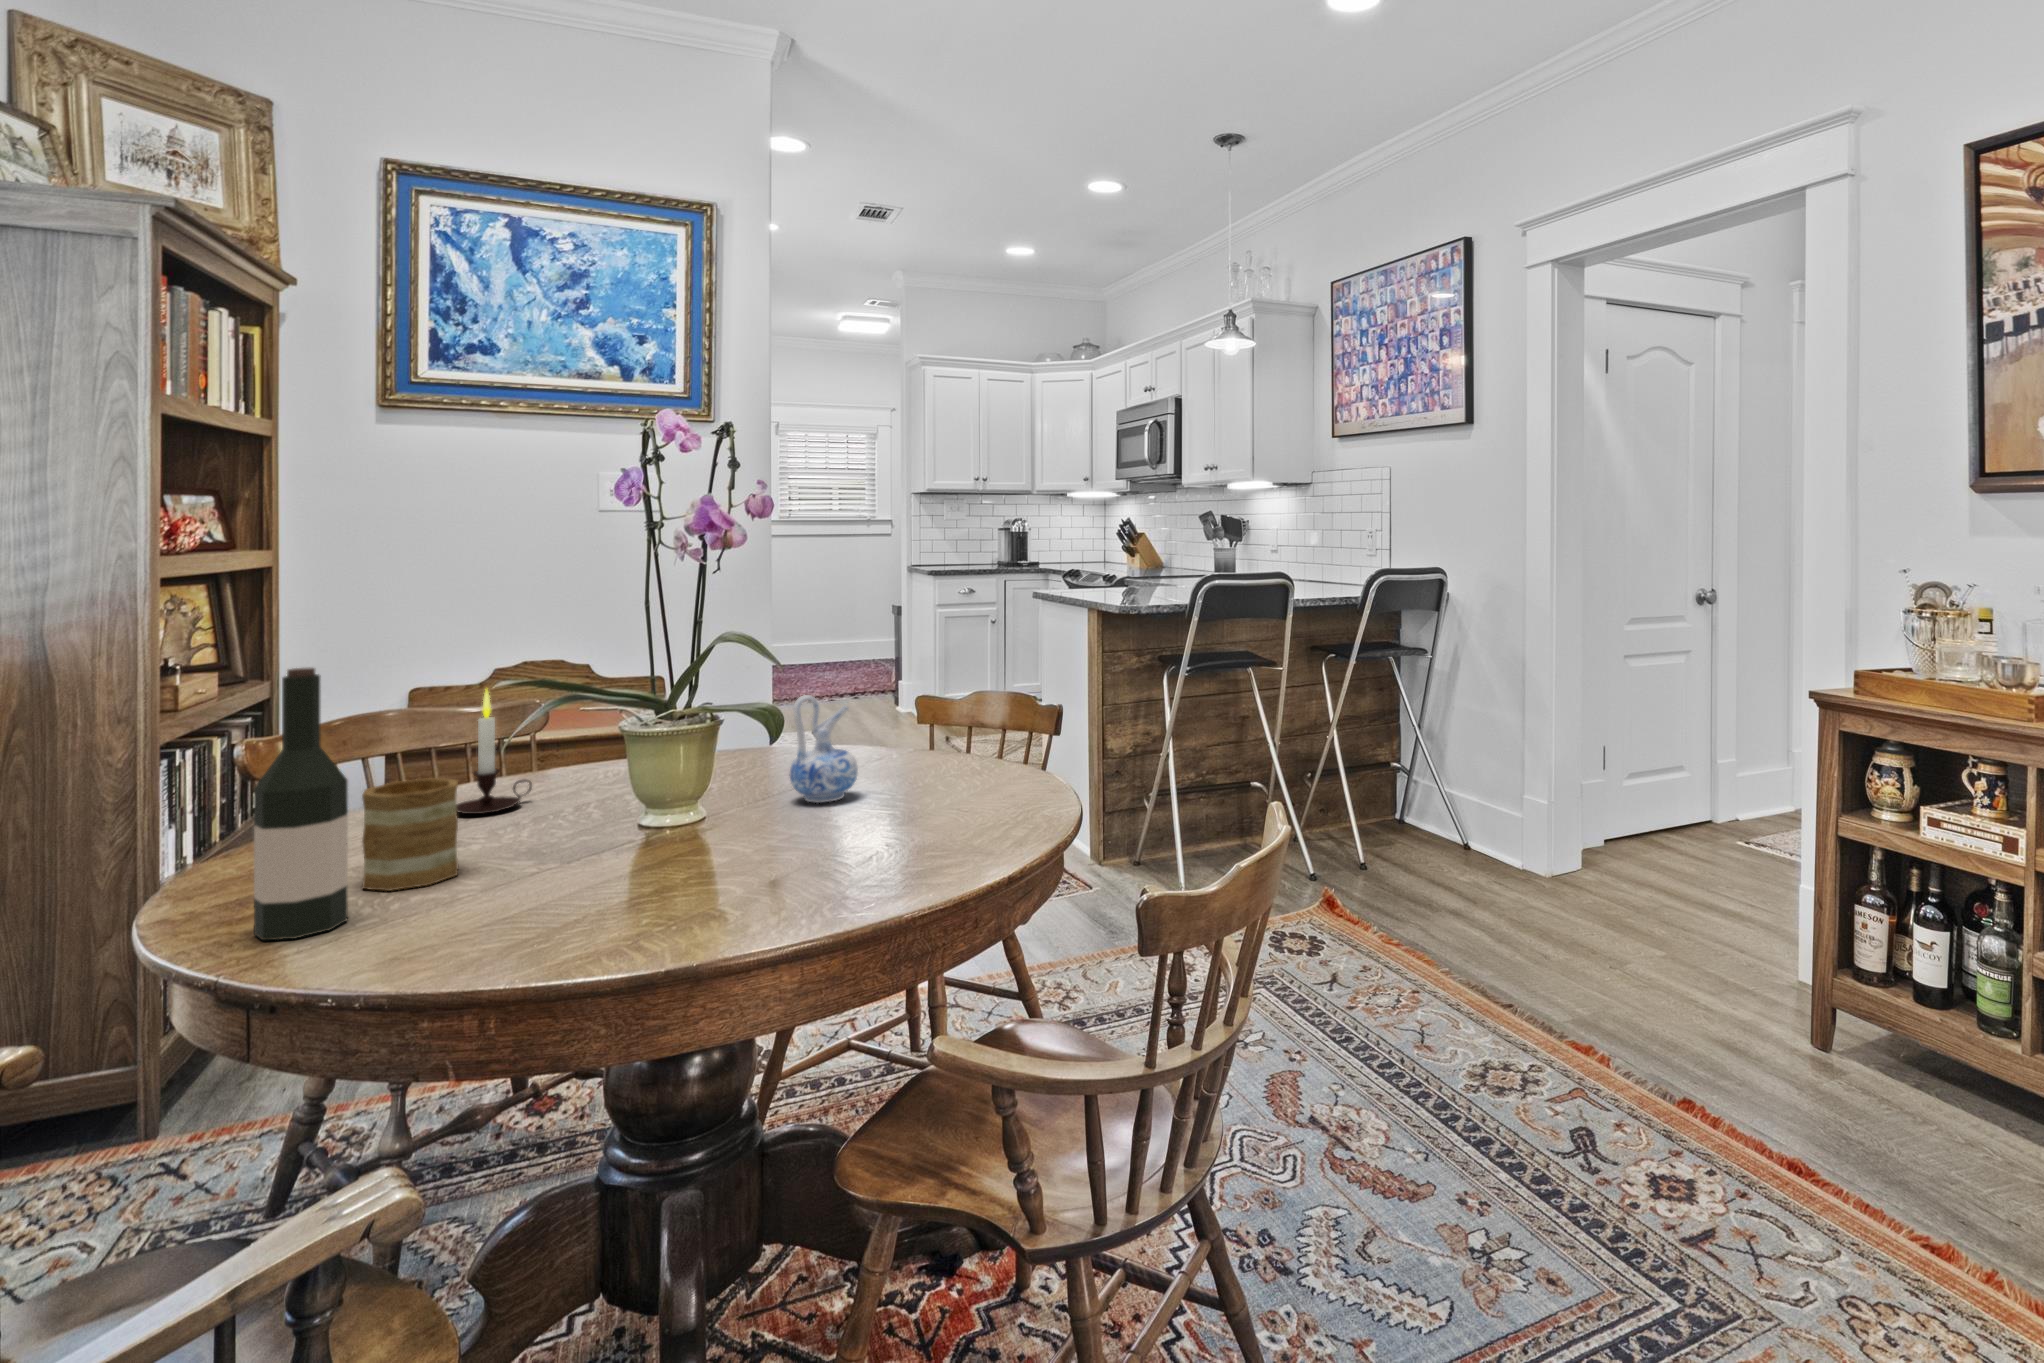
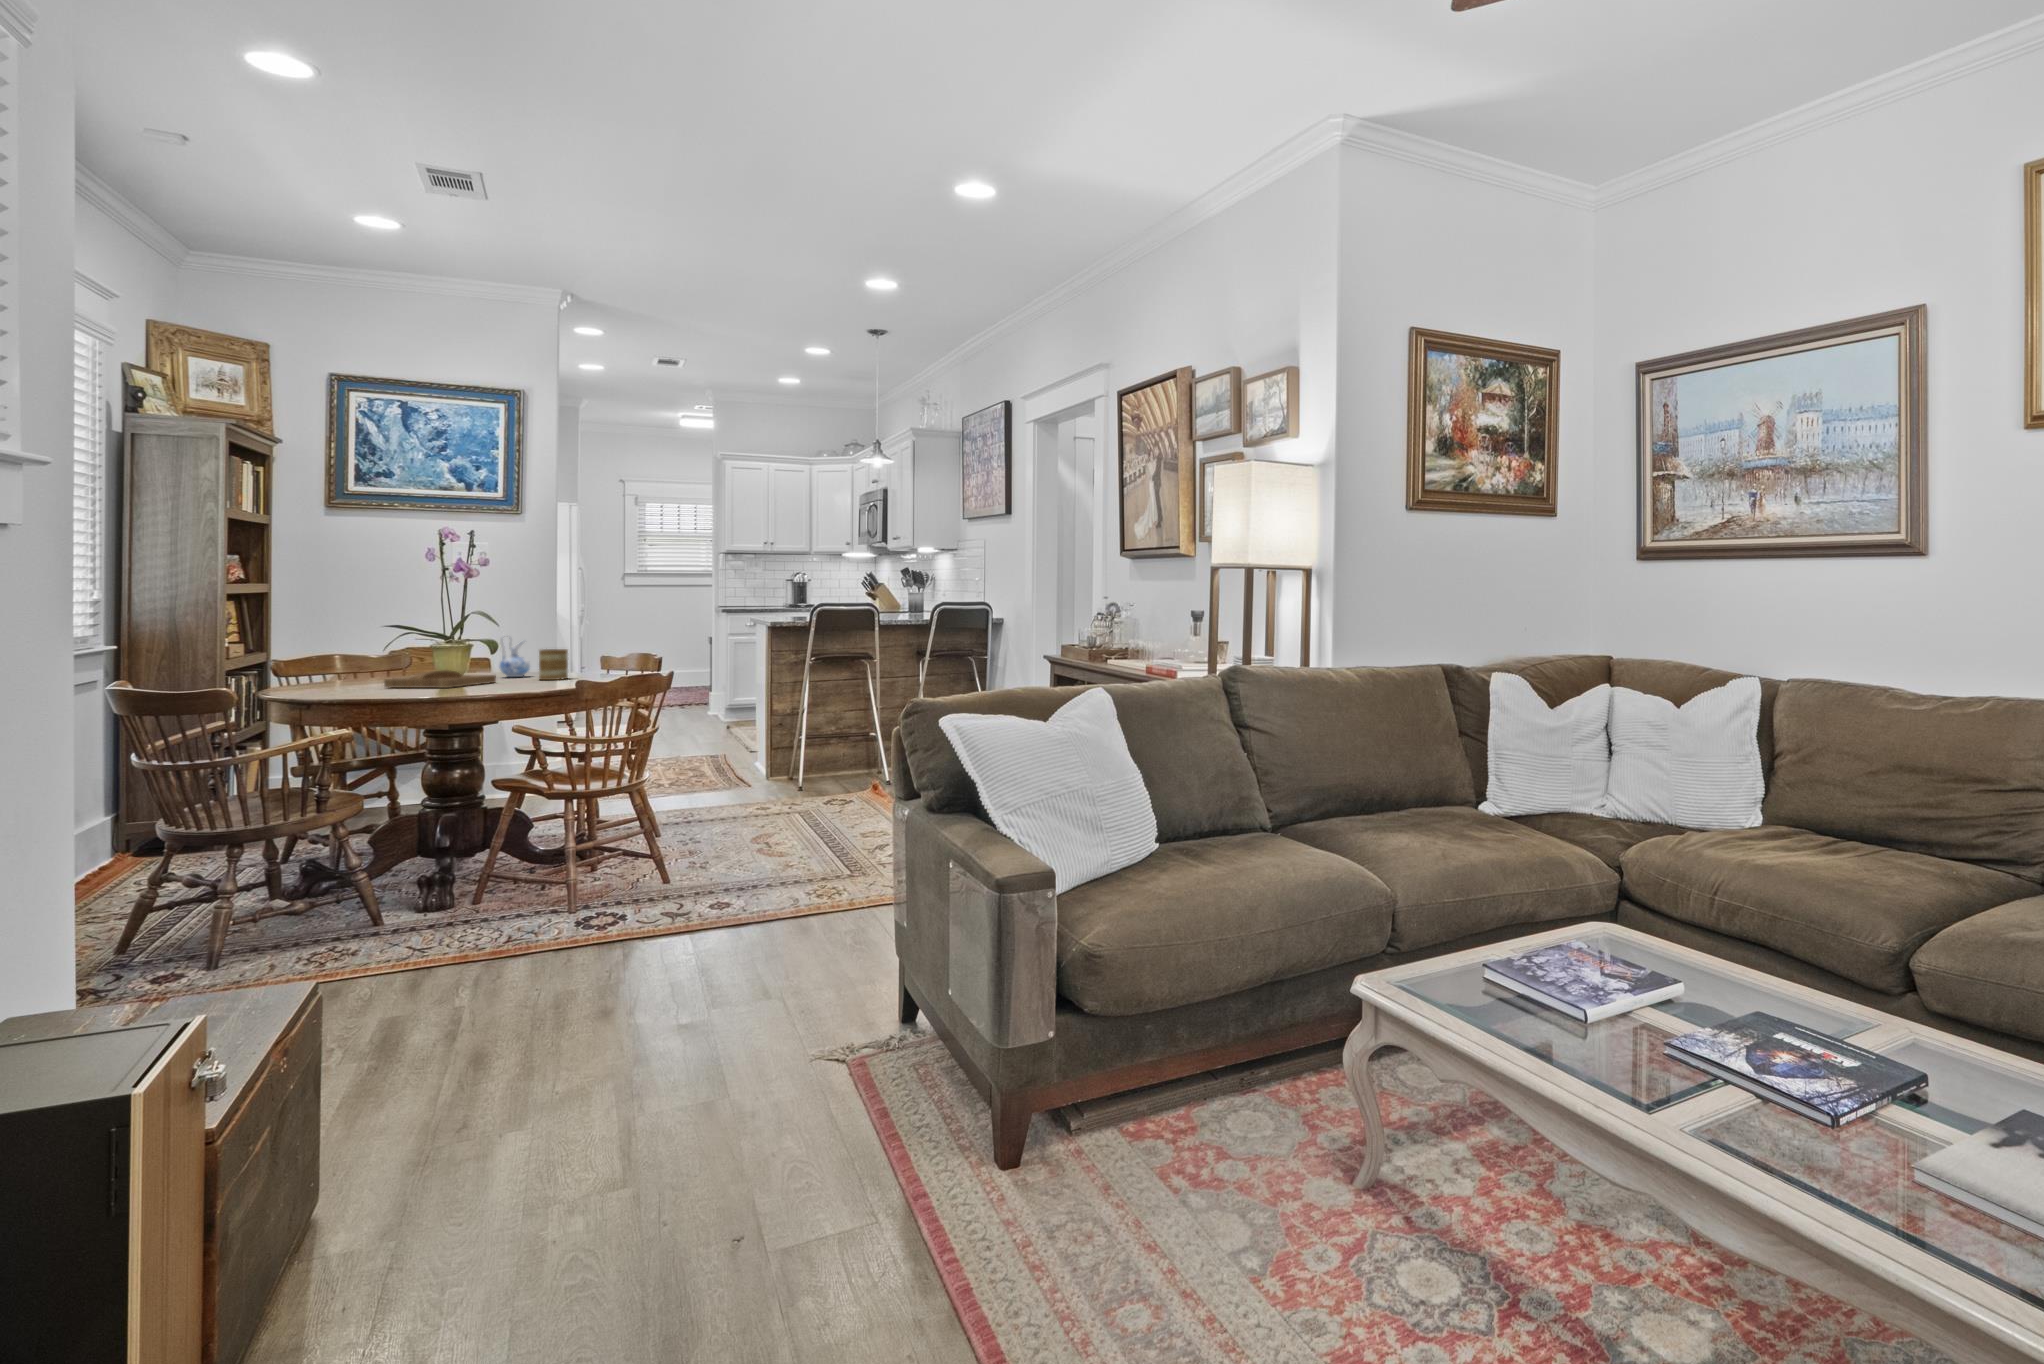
wine bottle: present [254,667,348,940] -> none [293,608,323,691]
candle: present [456,690,532,814] -> none [361,630,395,679]
mug: present [362,778,458,891] -> present [539,649,568,680]
tray: none [532,824,820,909] -> present [384,670,496,688]

